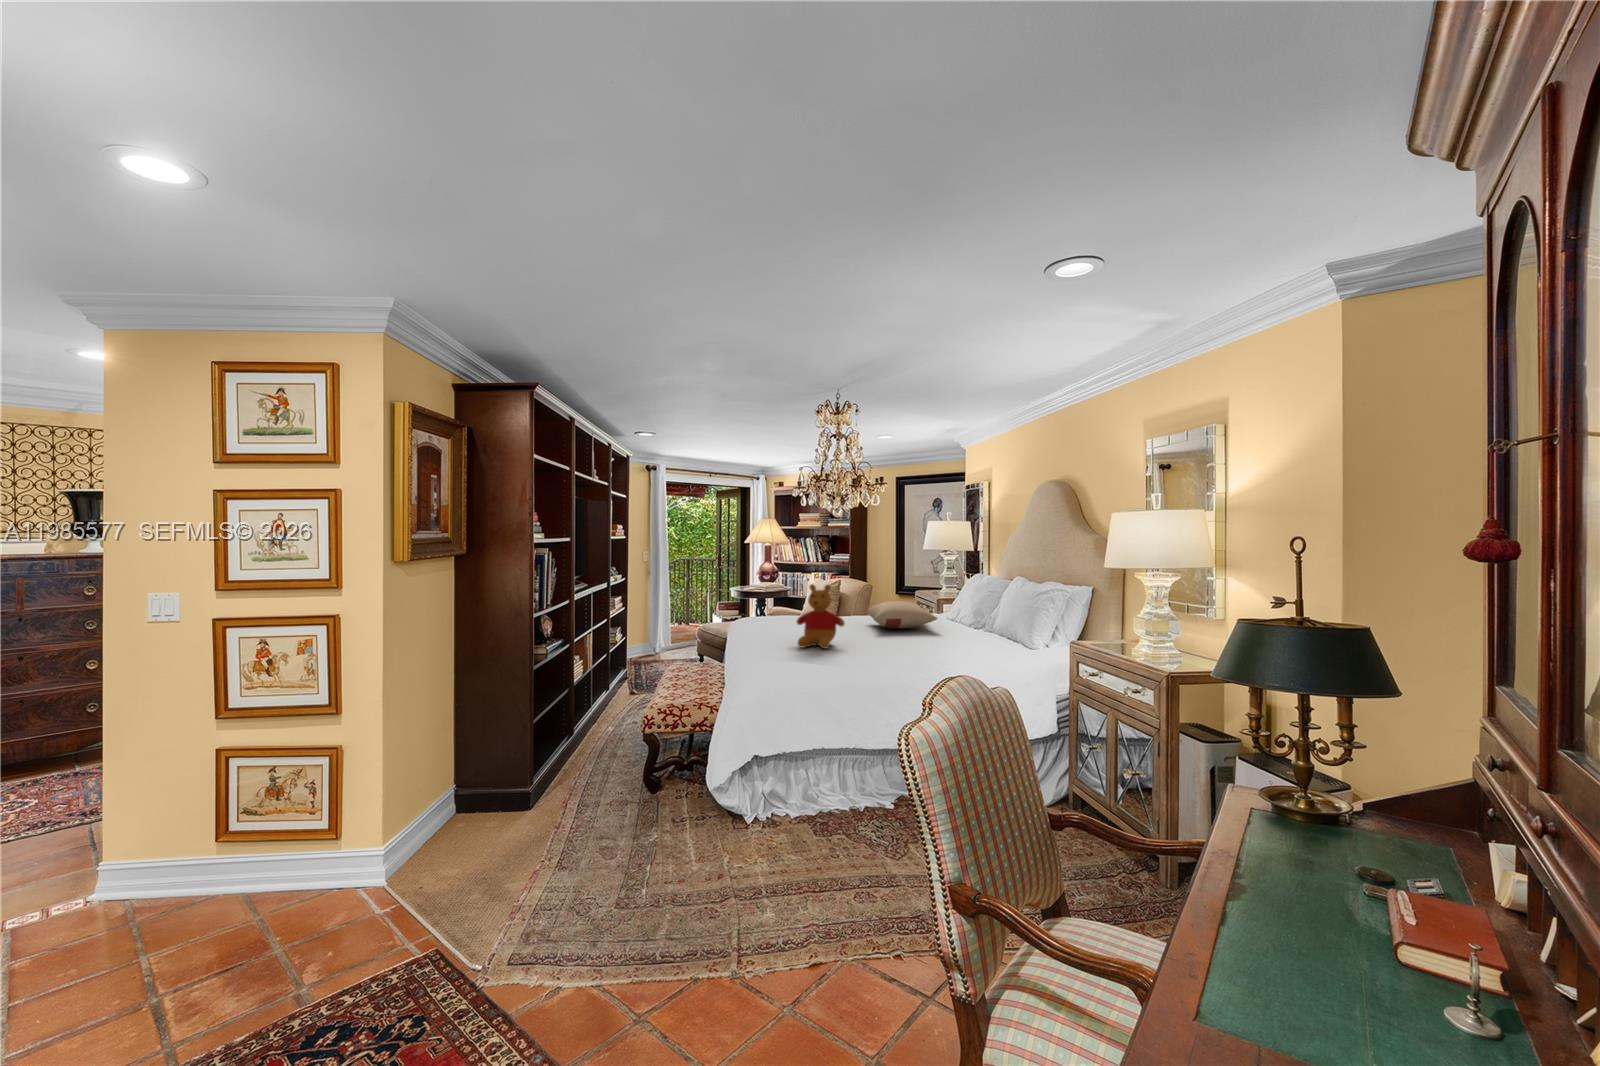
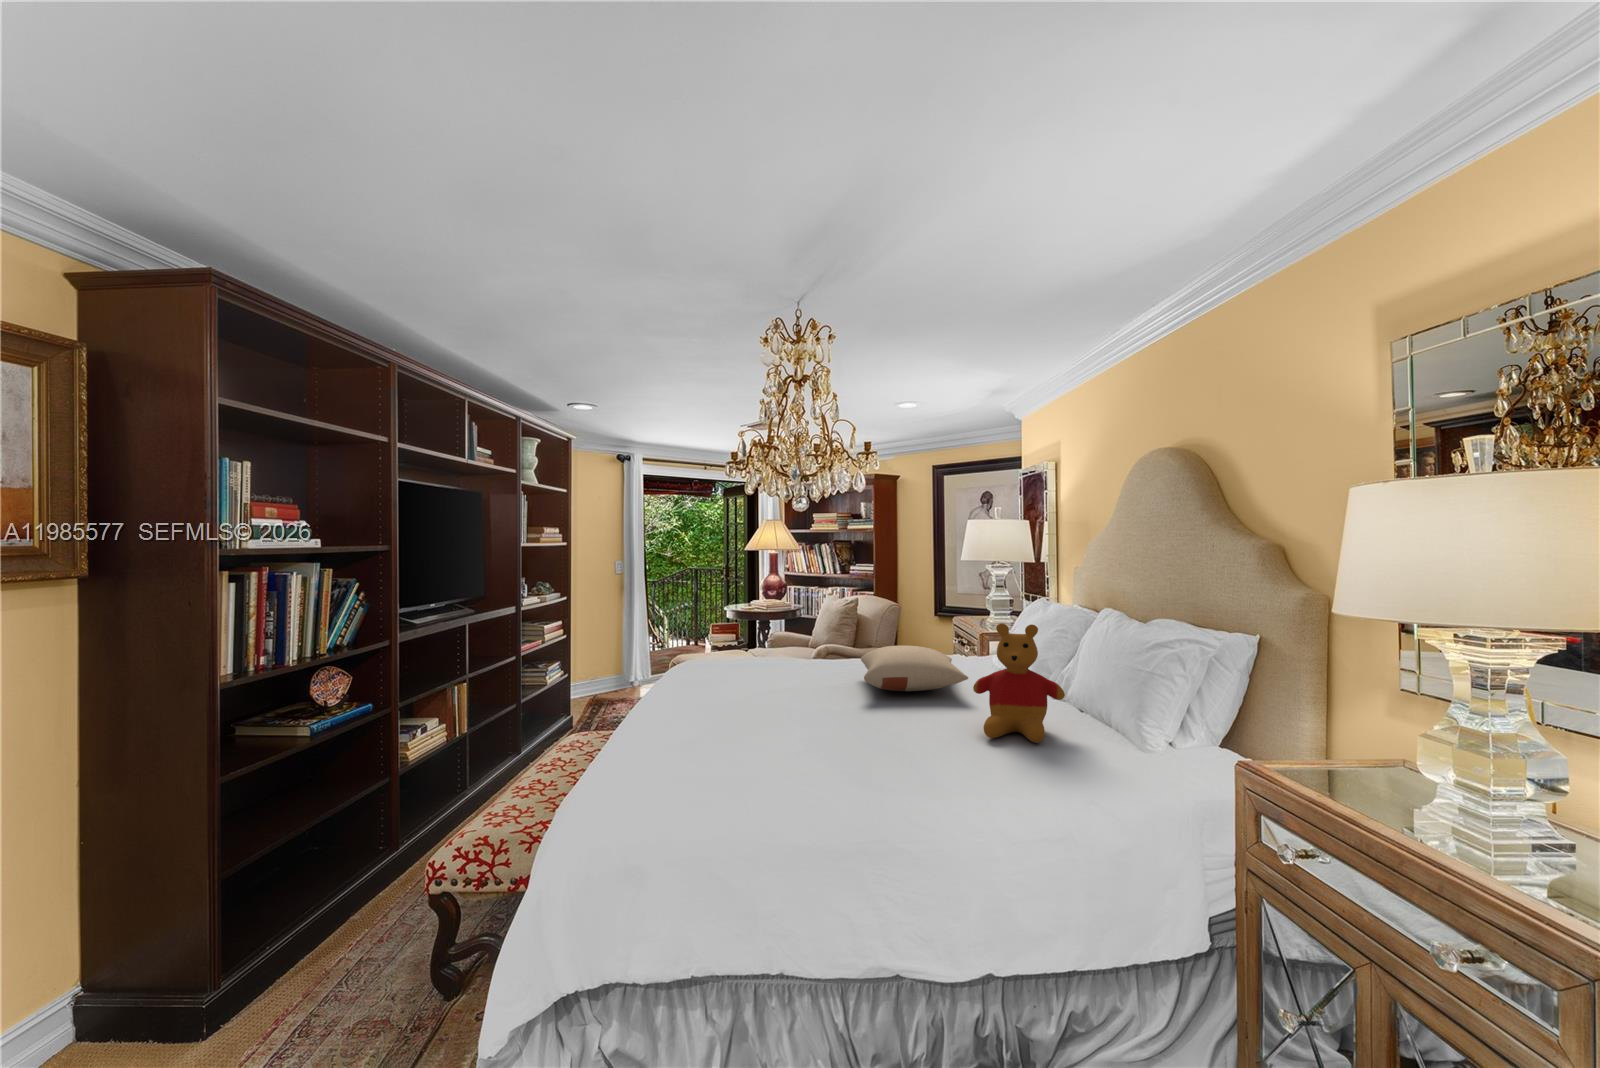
stuffed bear: present [797,584,845,648] -> present [973,623,1065,743]

